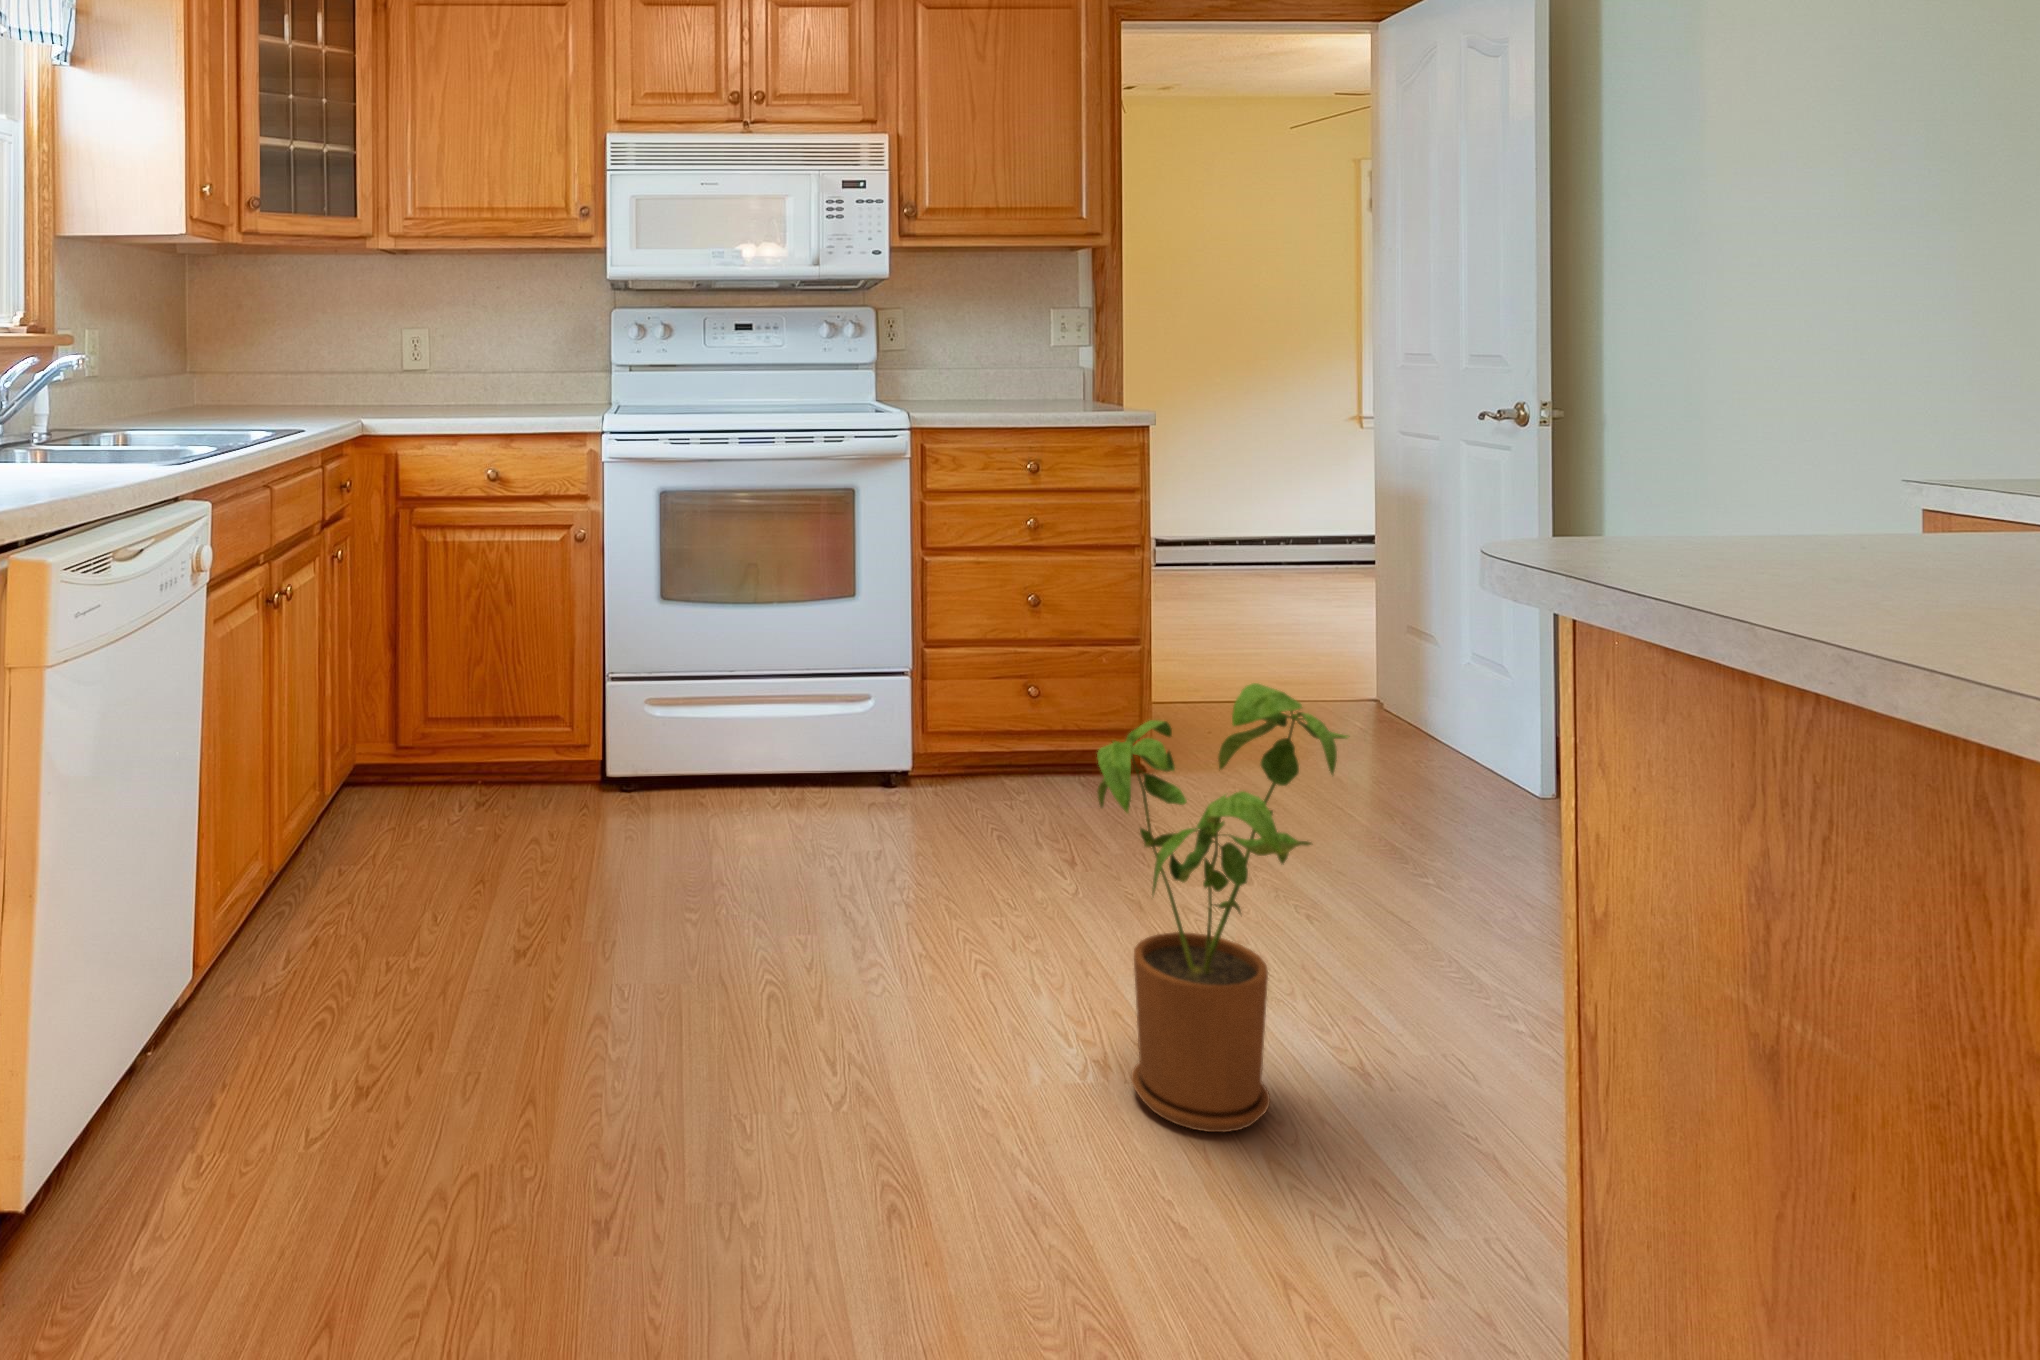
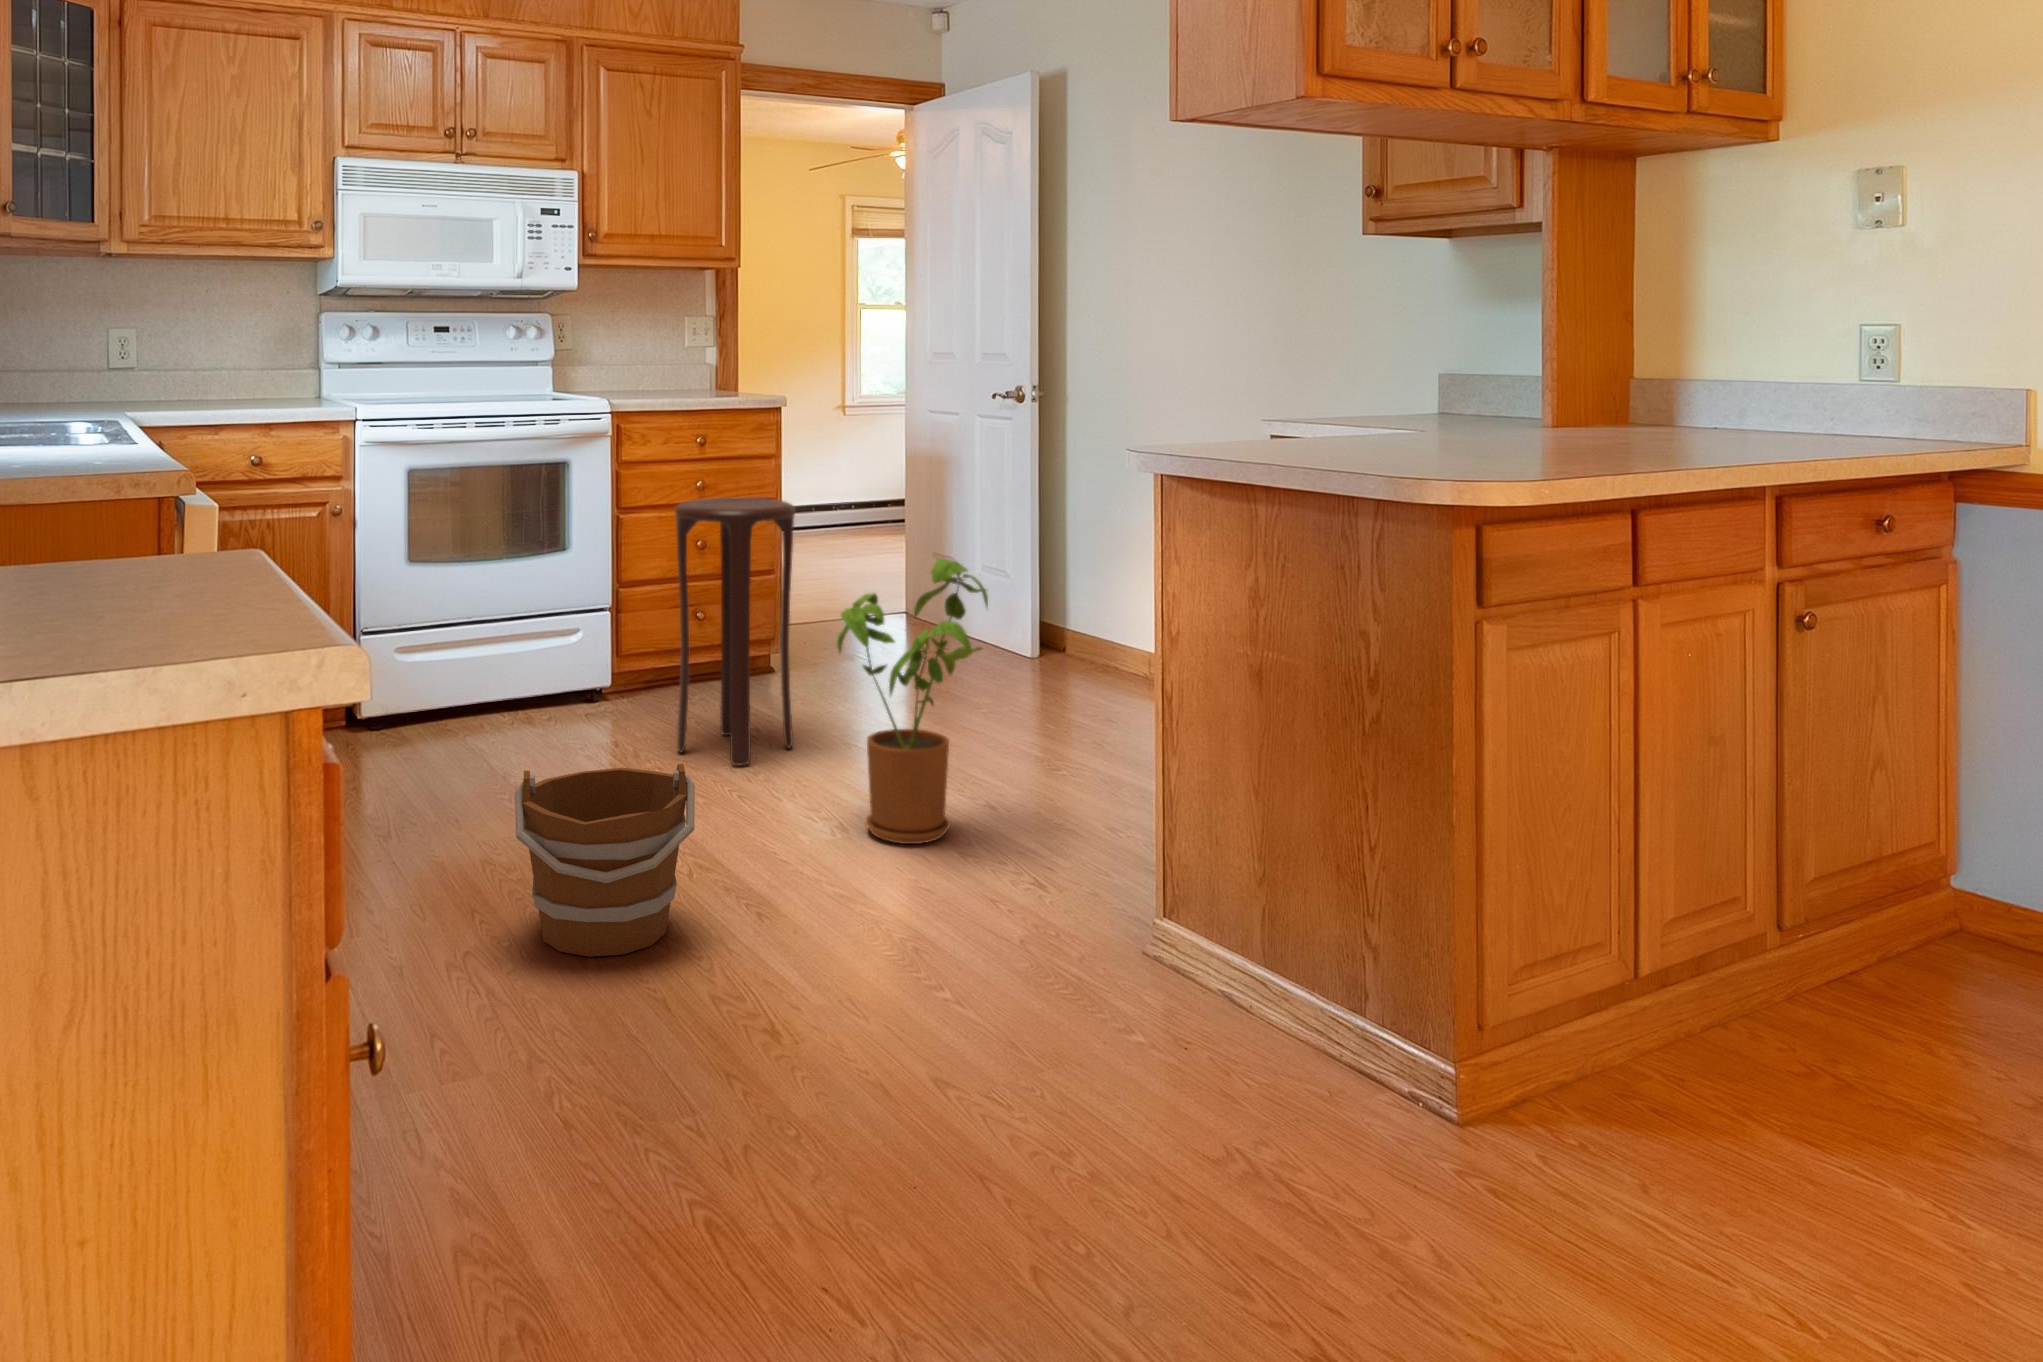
stool: none [938,550,1105,921] -> present [675,498,795,765]
bucket: none [514,946,777,1258] -> present [515,764,695,957]

